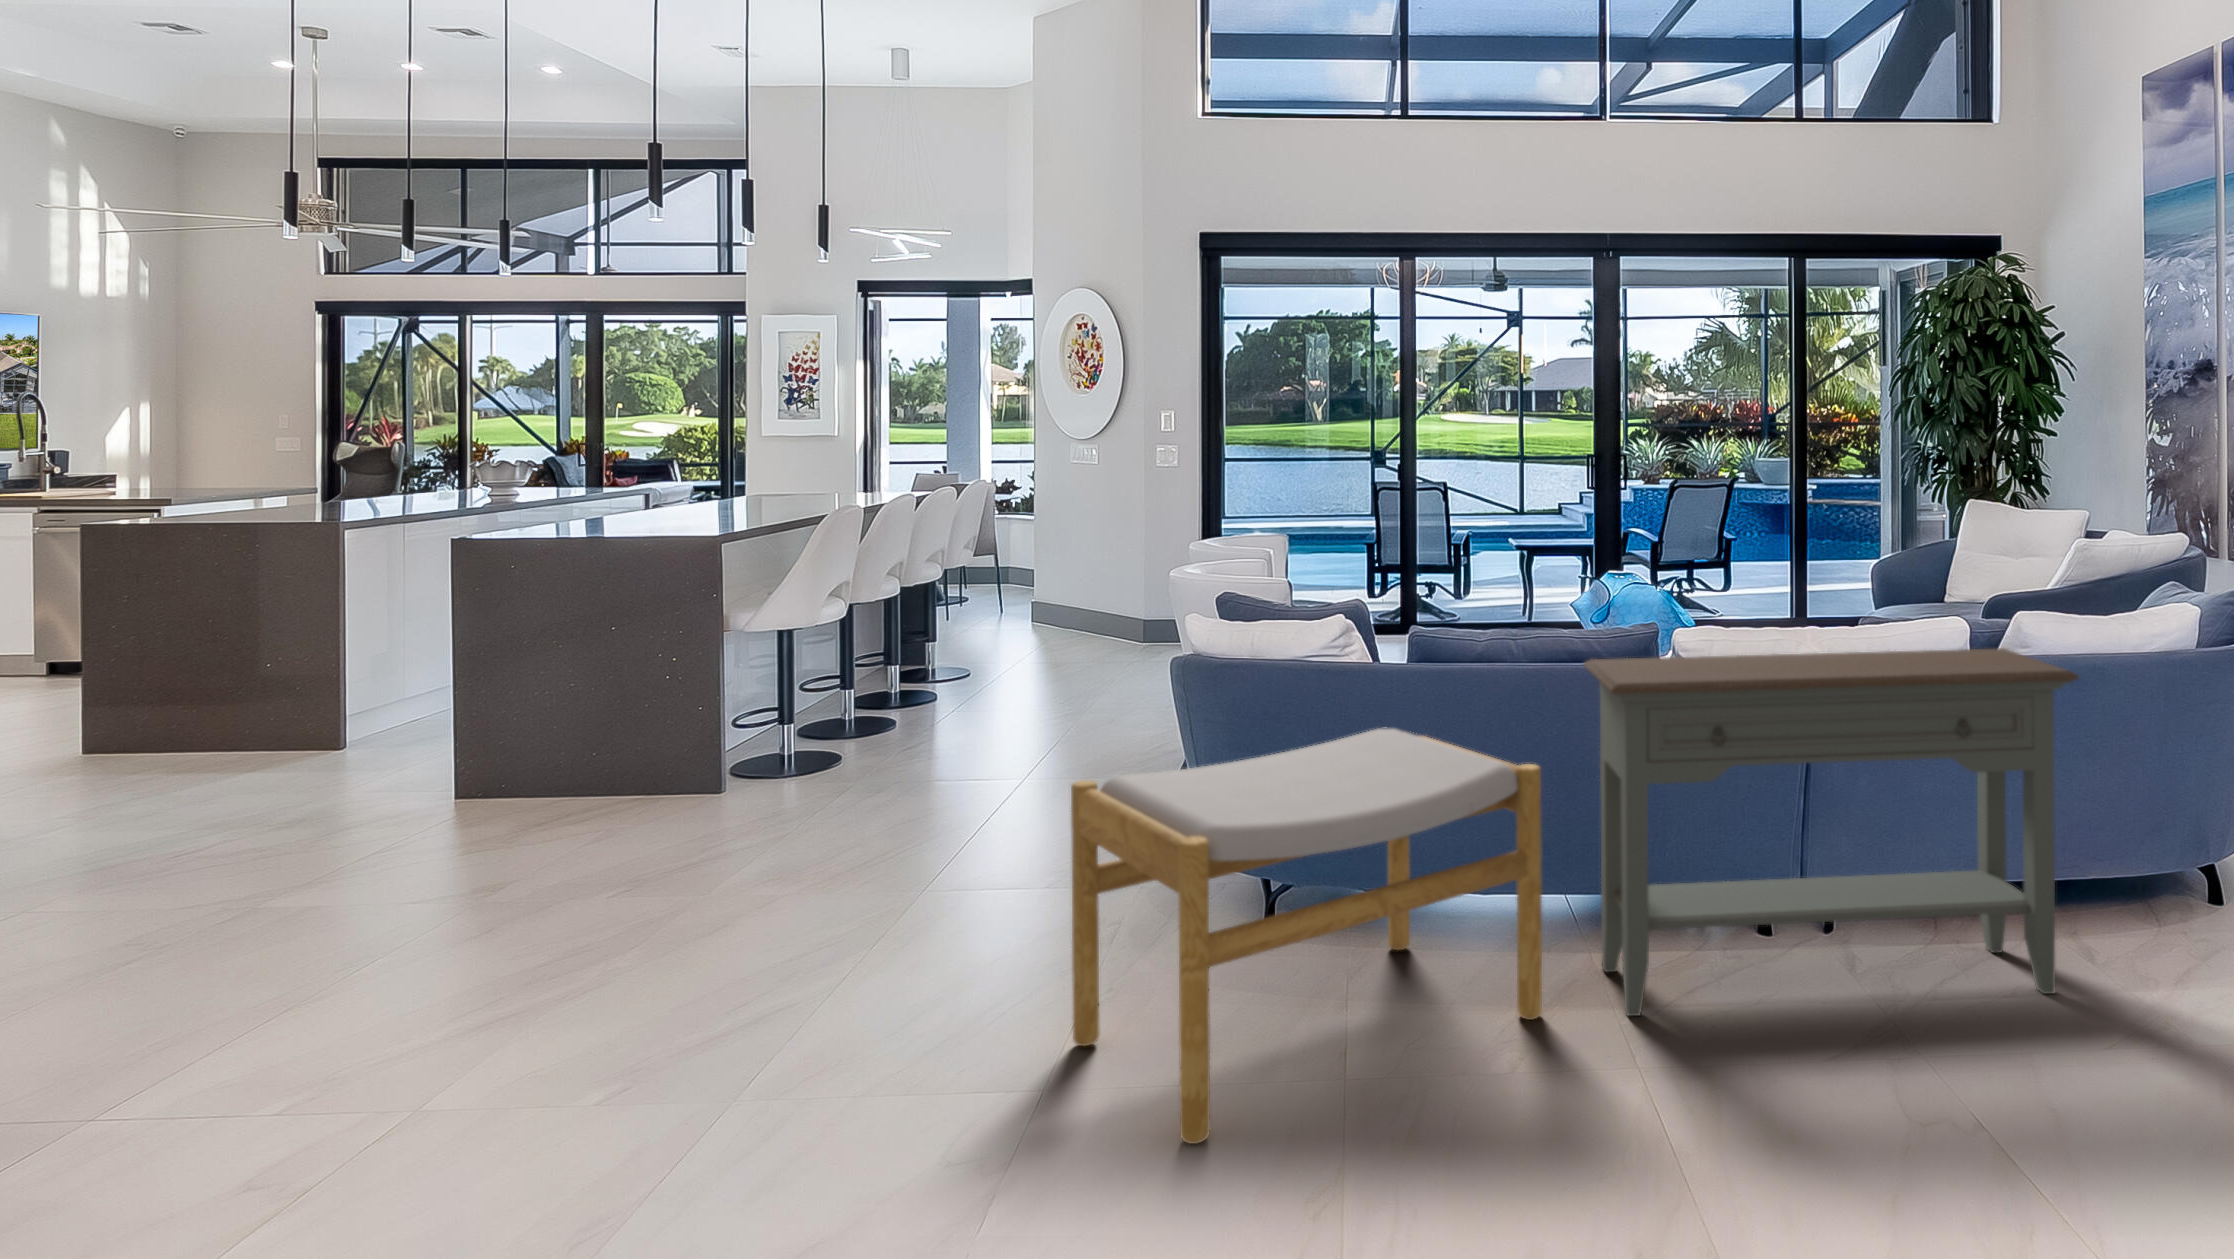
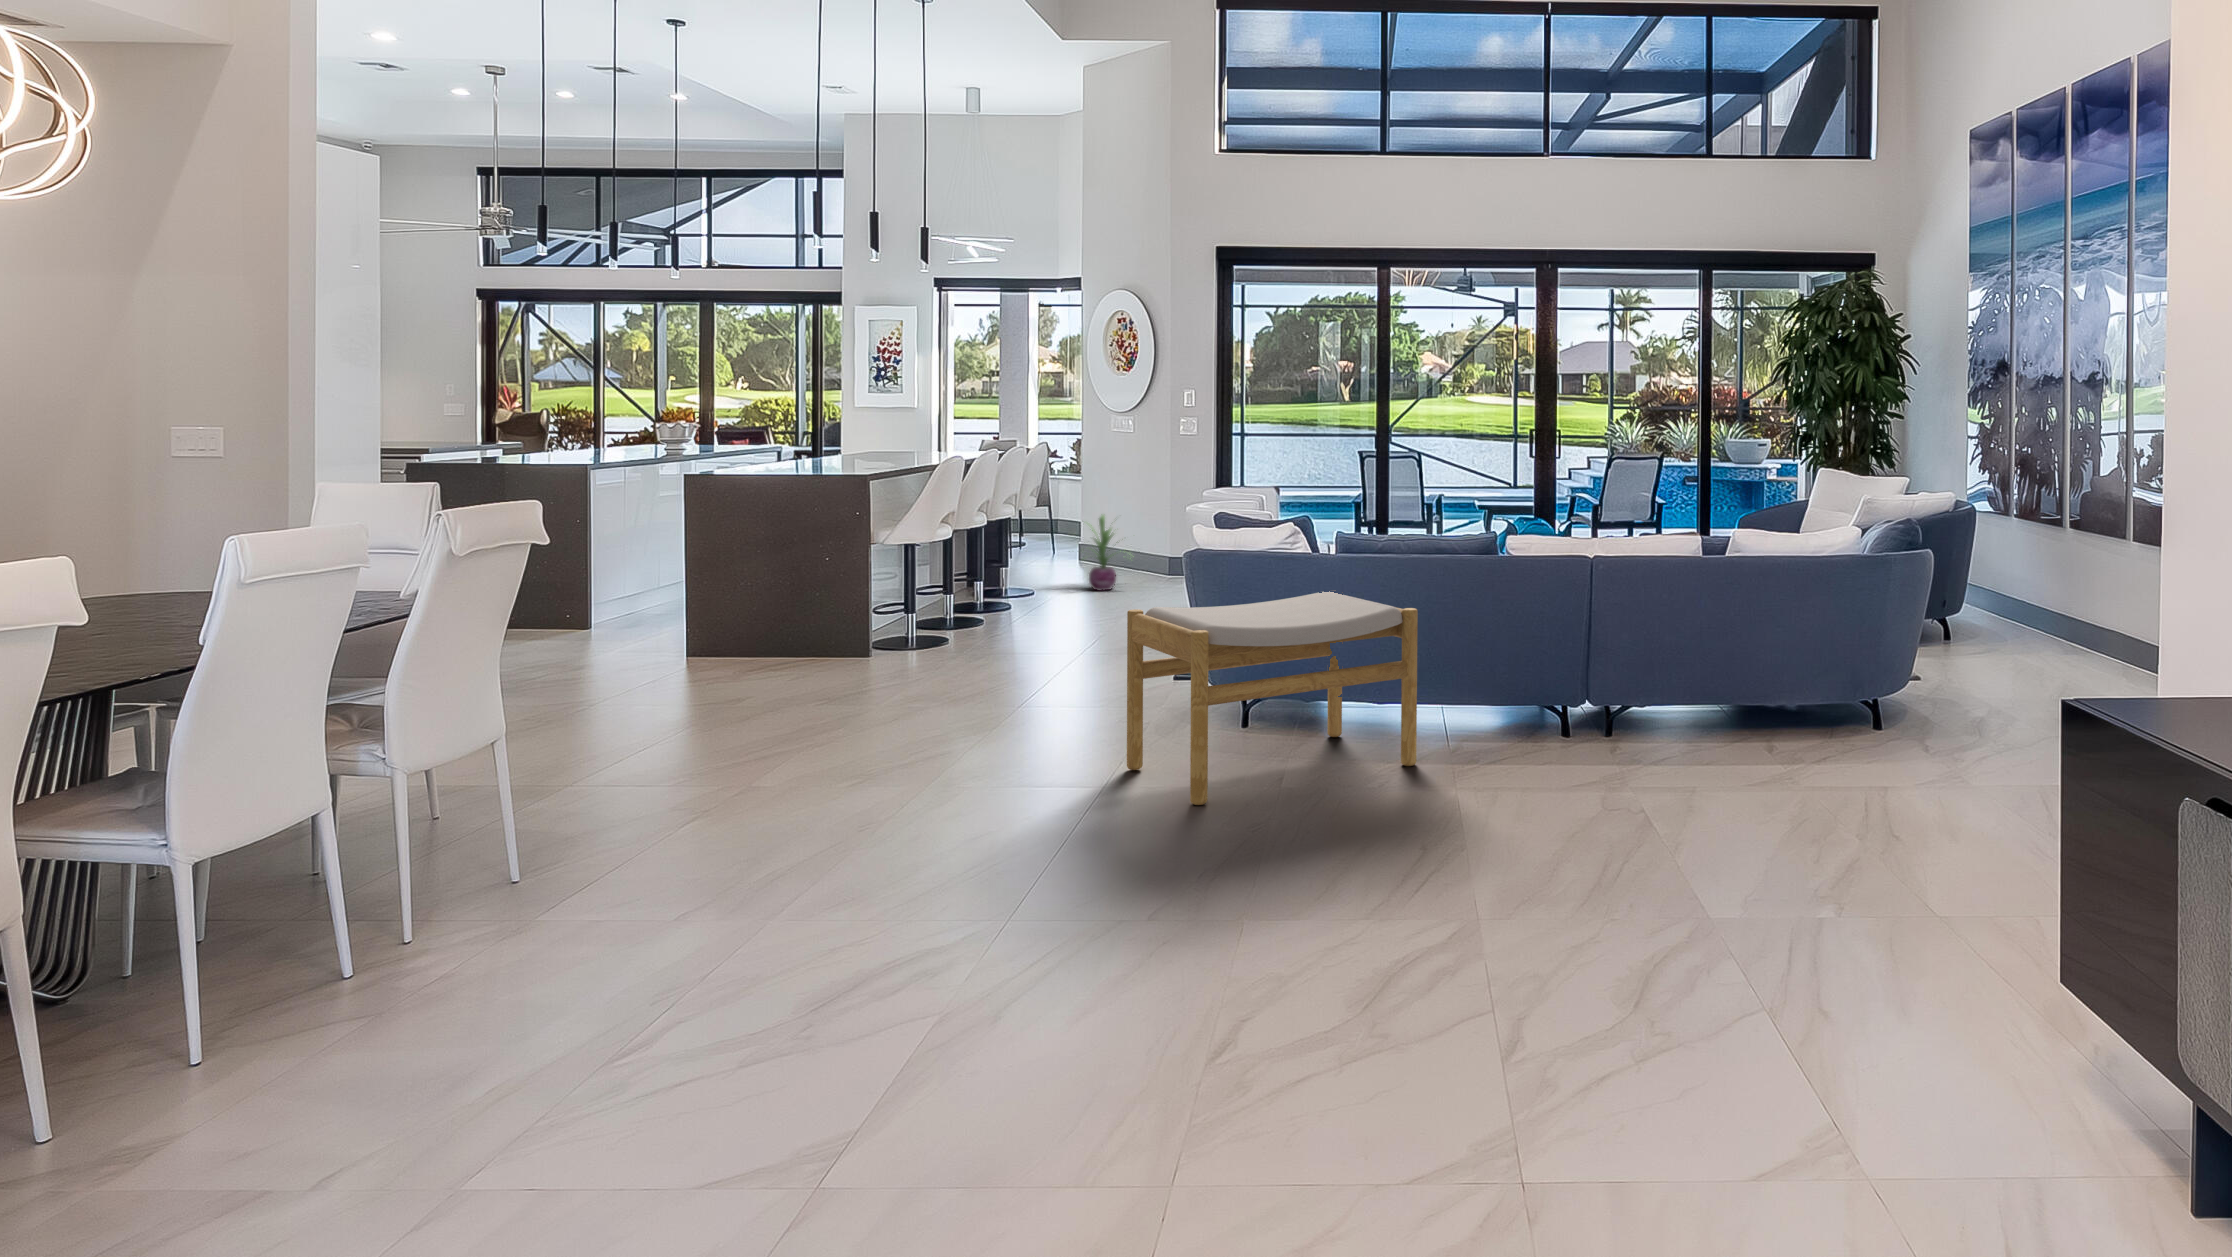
decorative plant: none [1004,571,1107,668] -> present [1089,515,1131,590]
console table: present [1584,648,2079,1016] -> none [1453,548,1762,766]

